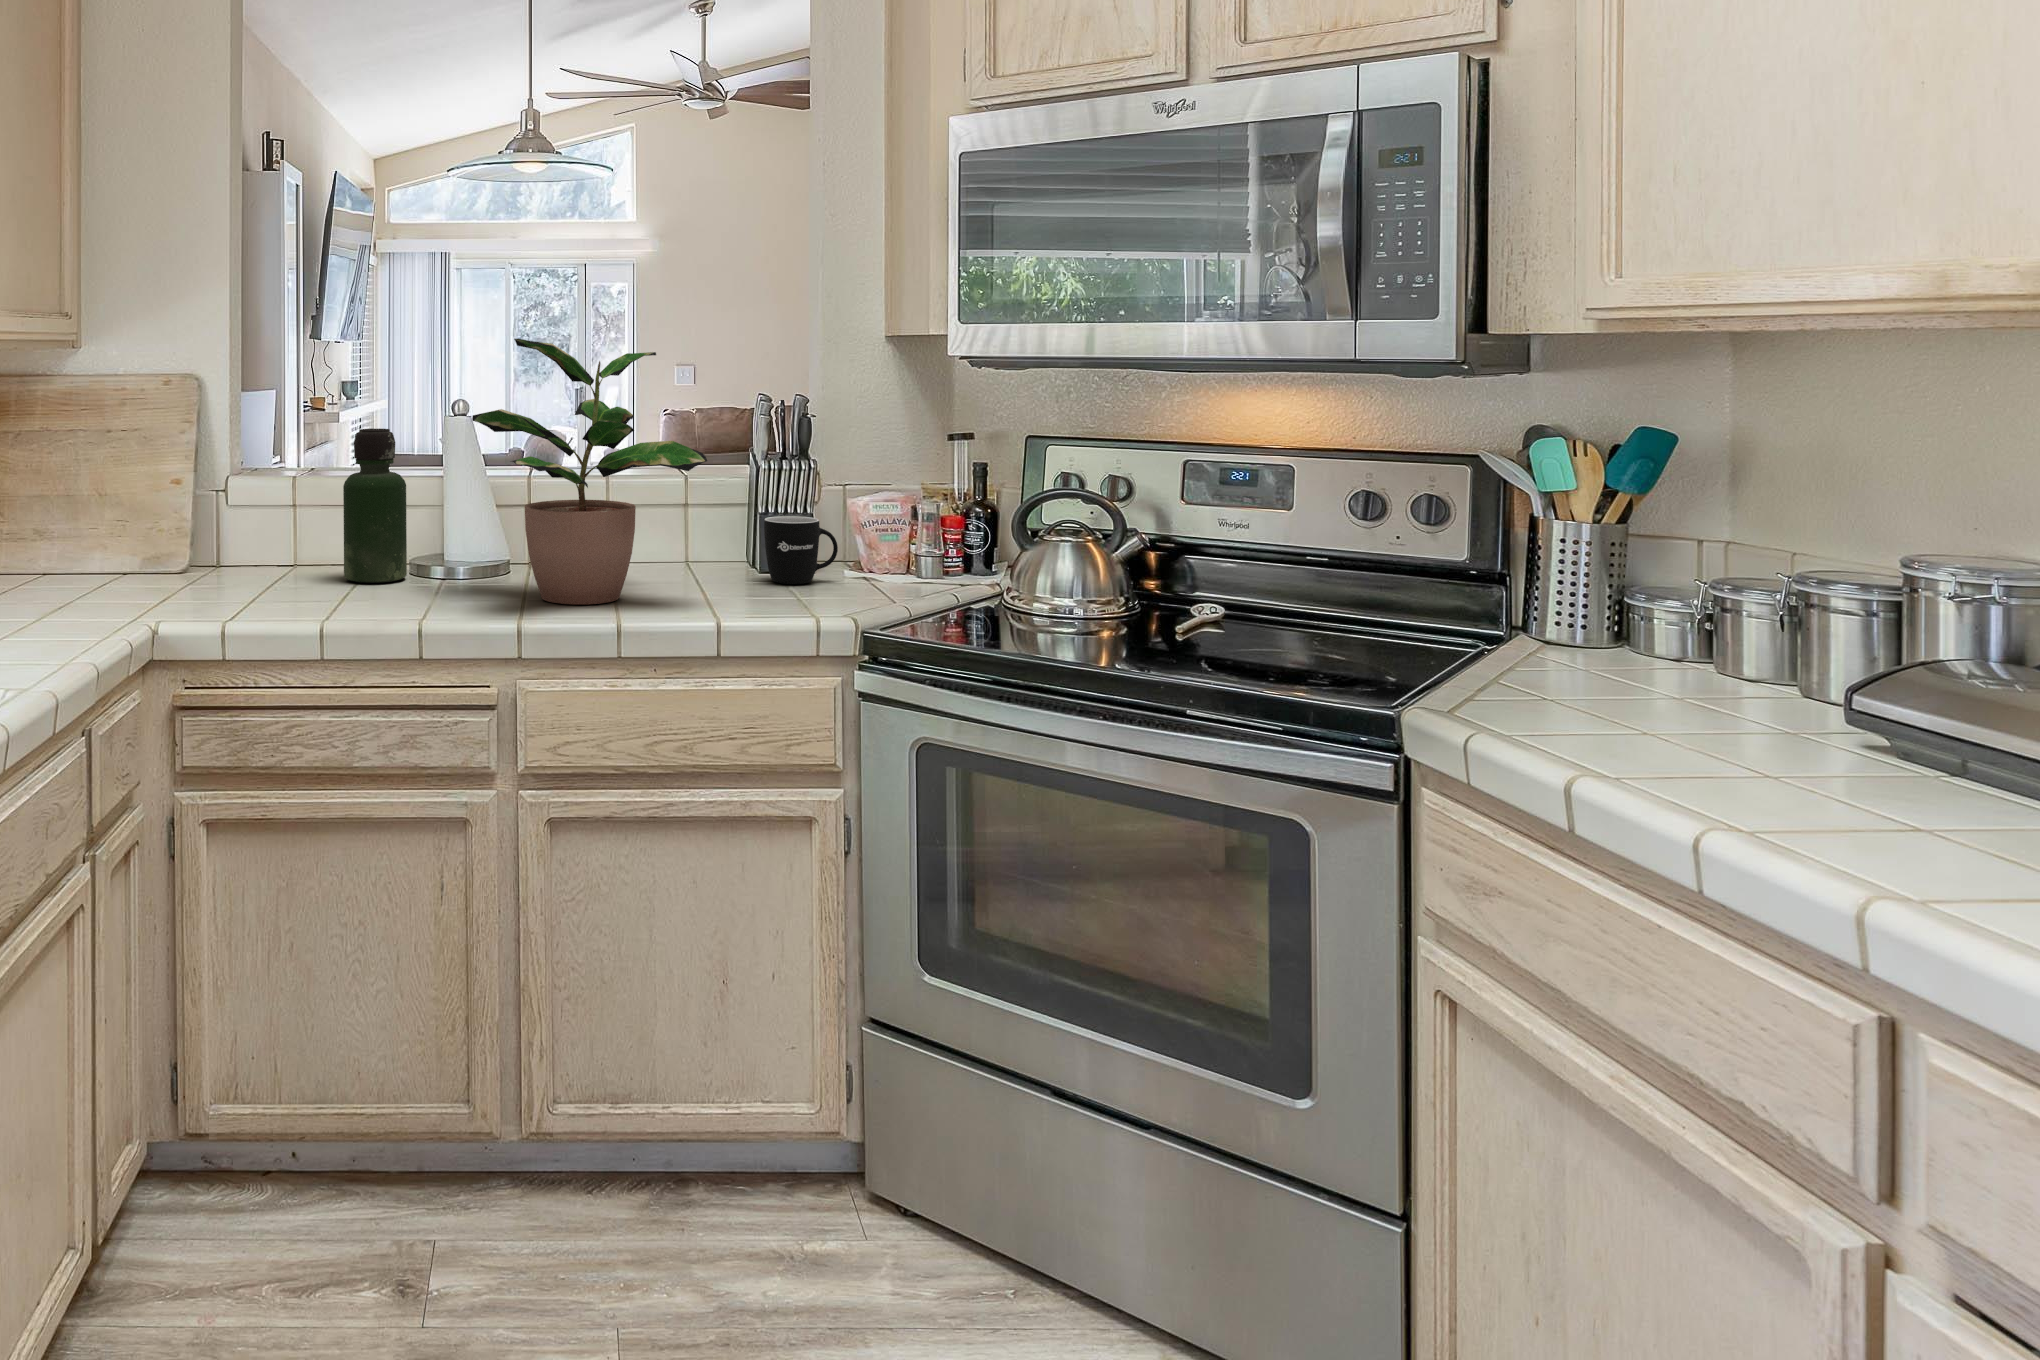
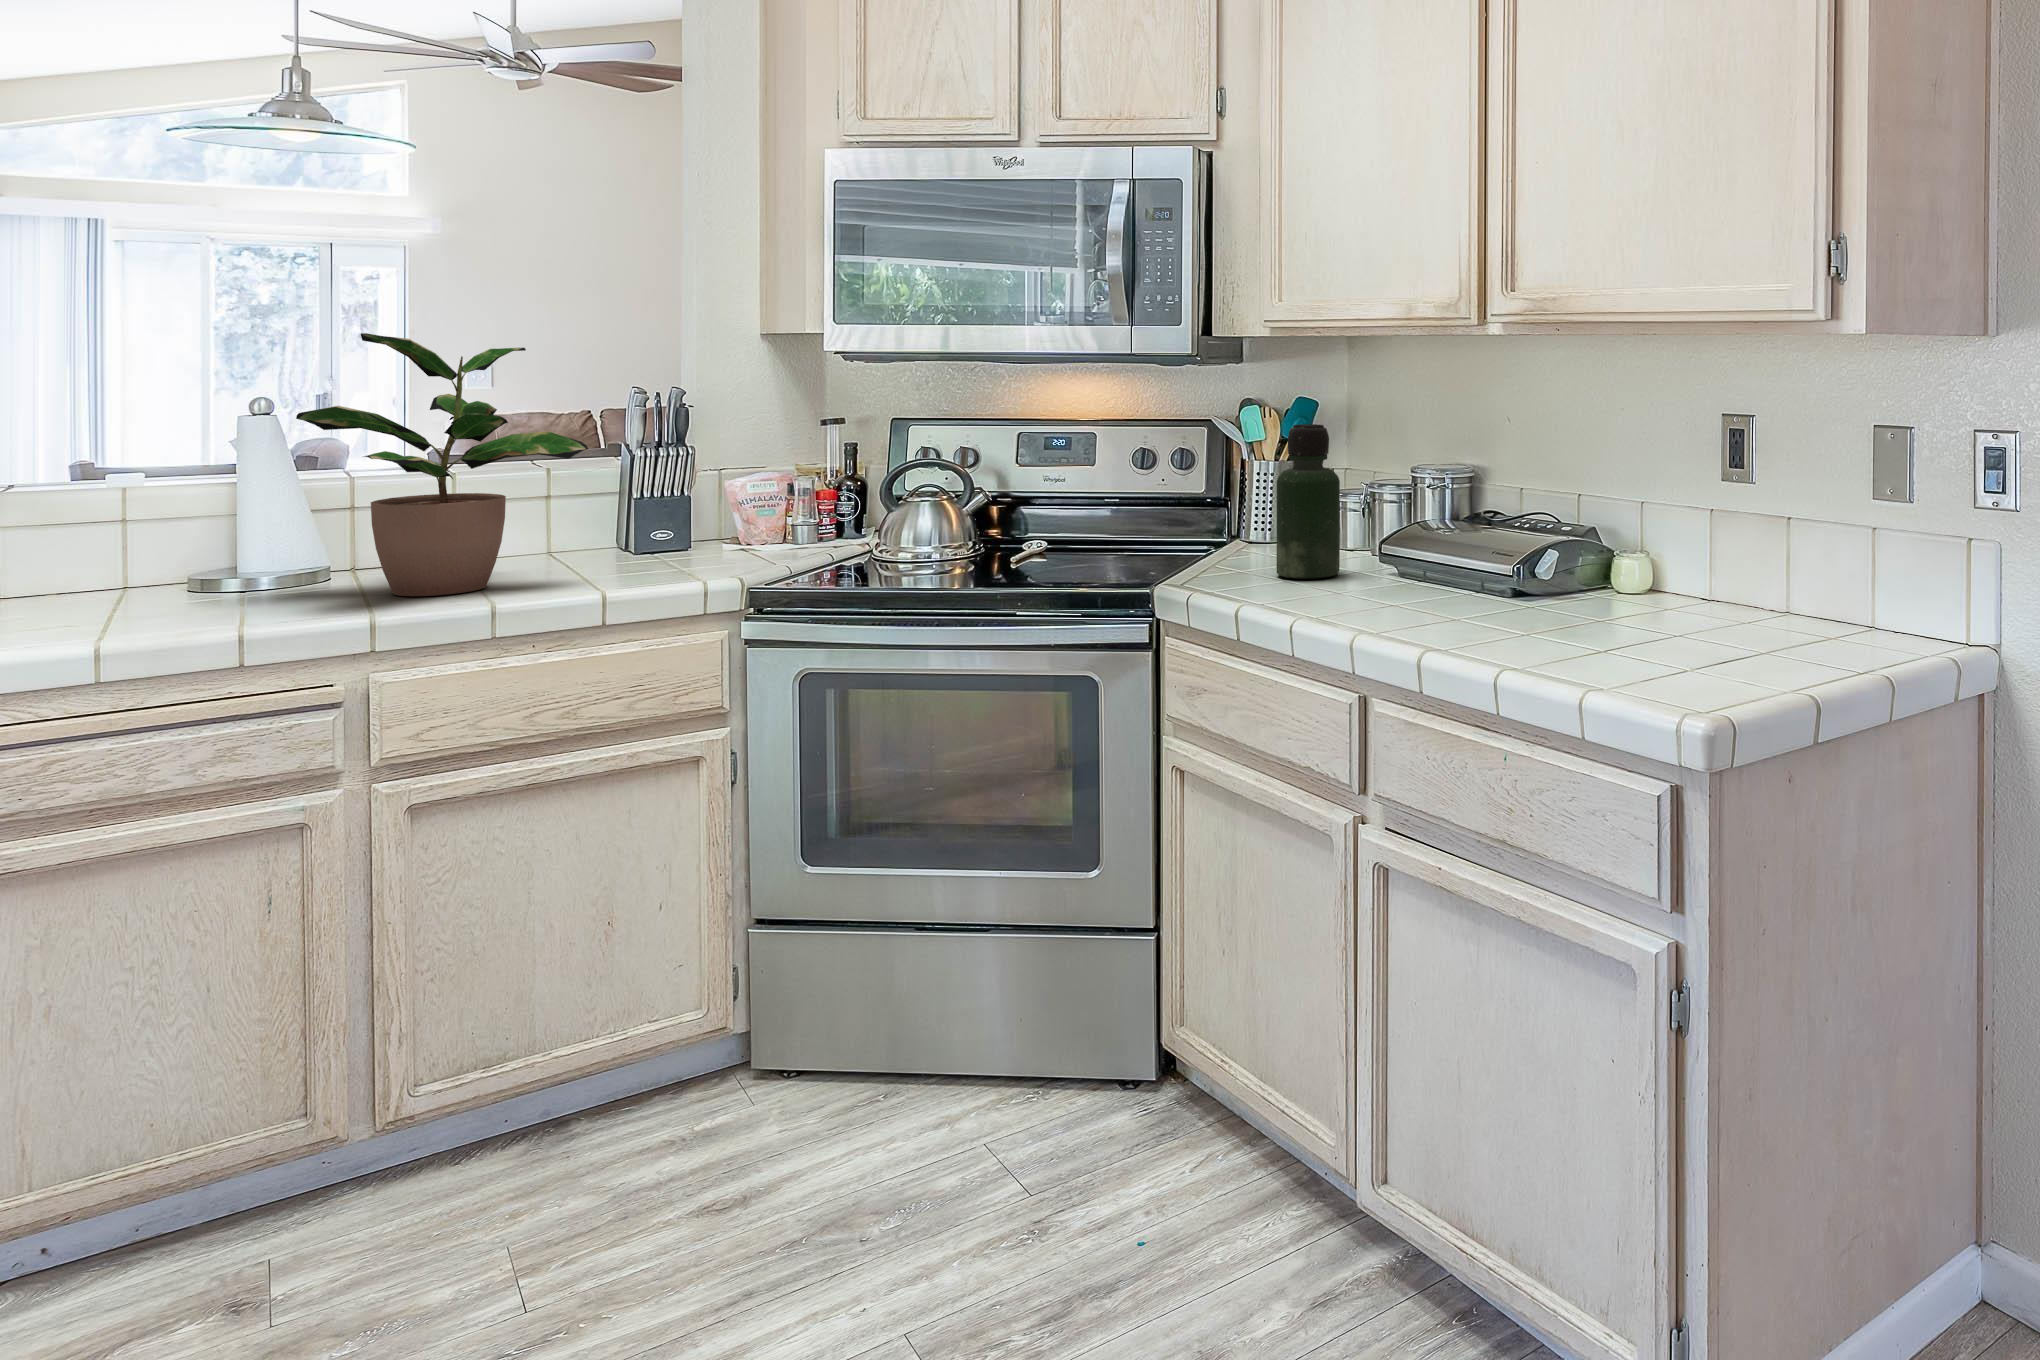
bottle: present [343,429,407,583] -> present [1277,424,1340,579]
mug: present [764,516,838,584] -> none [640,499,715,560]

